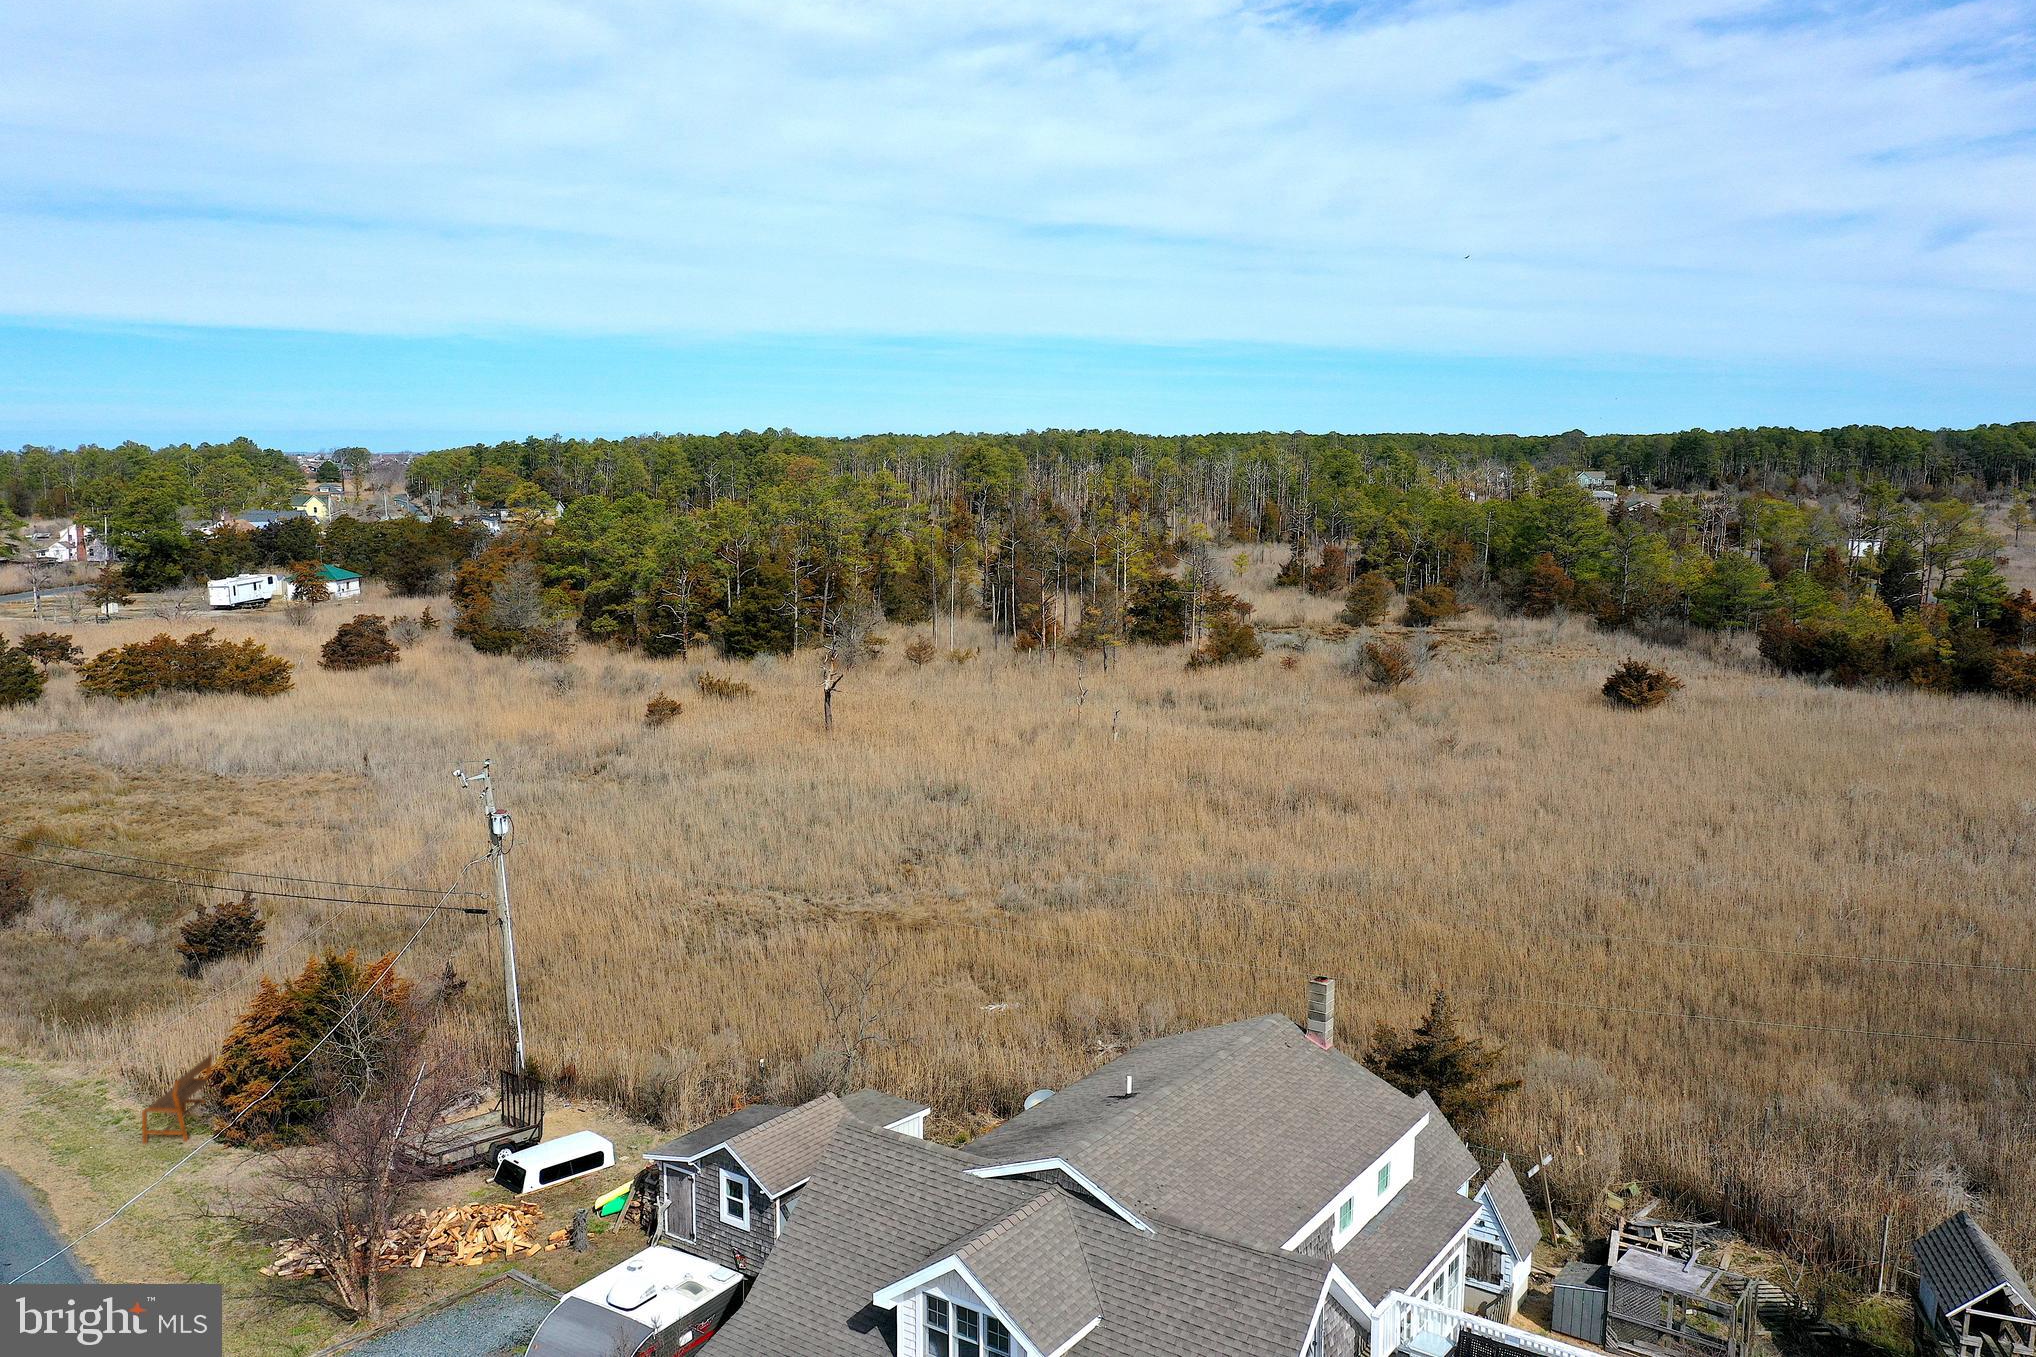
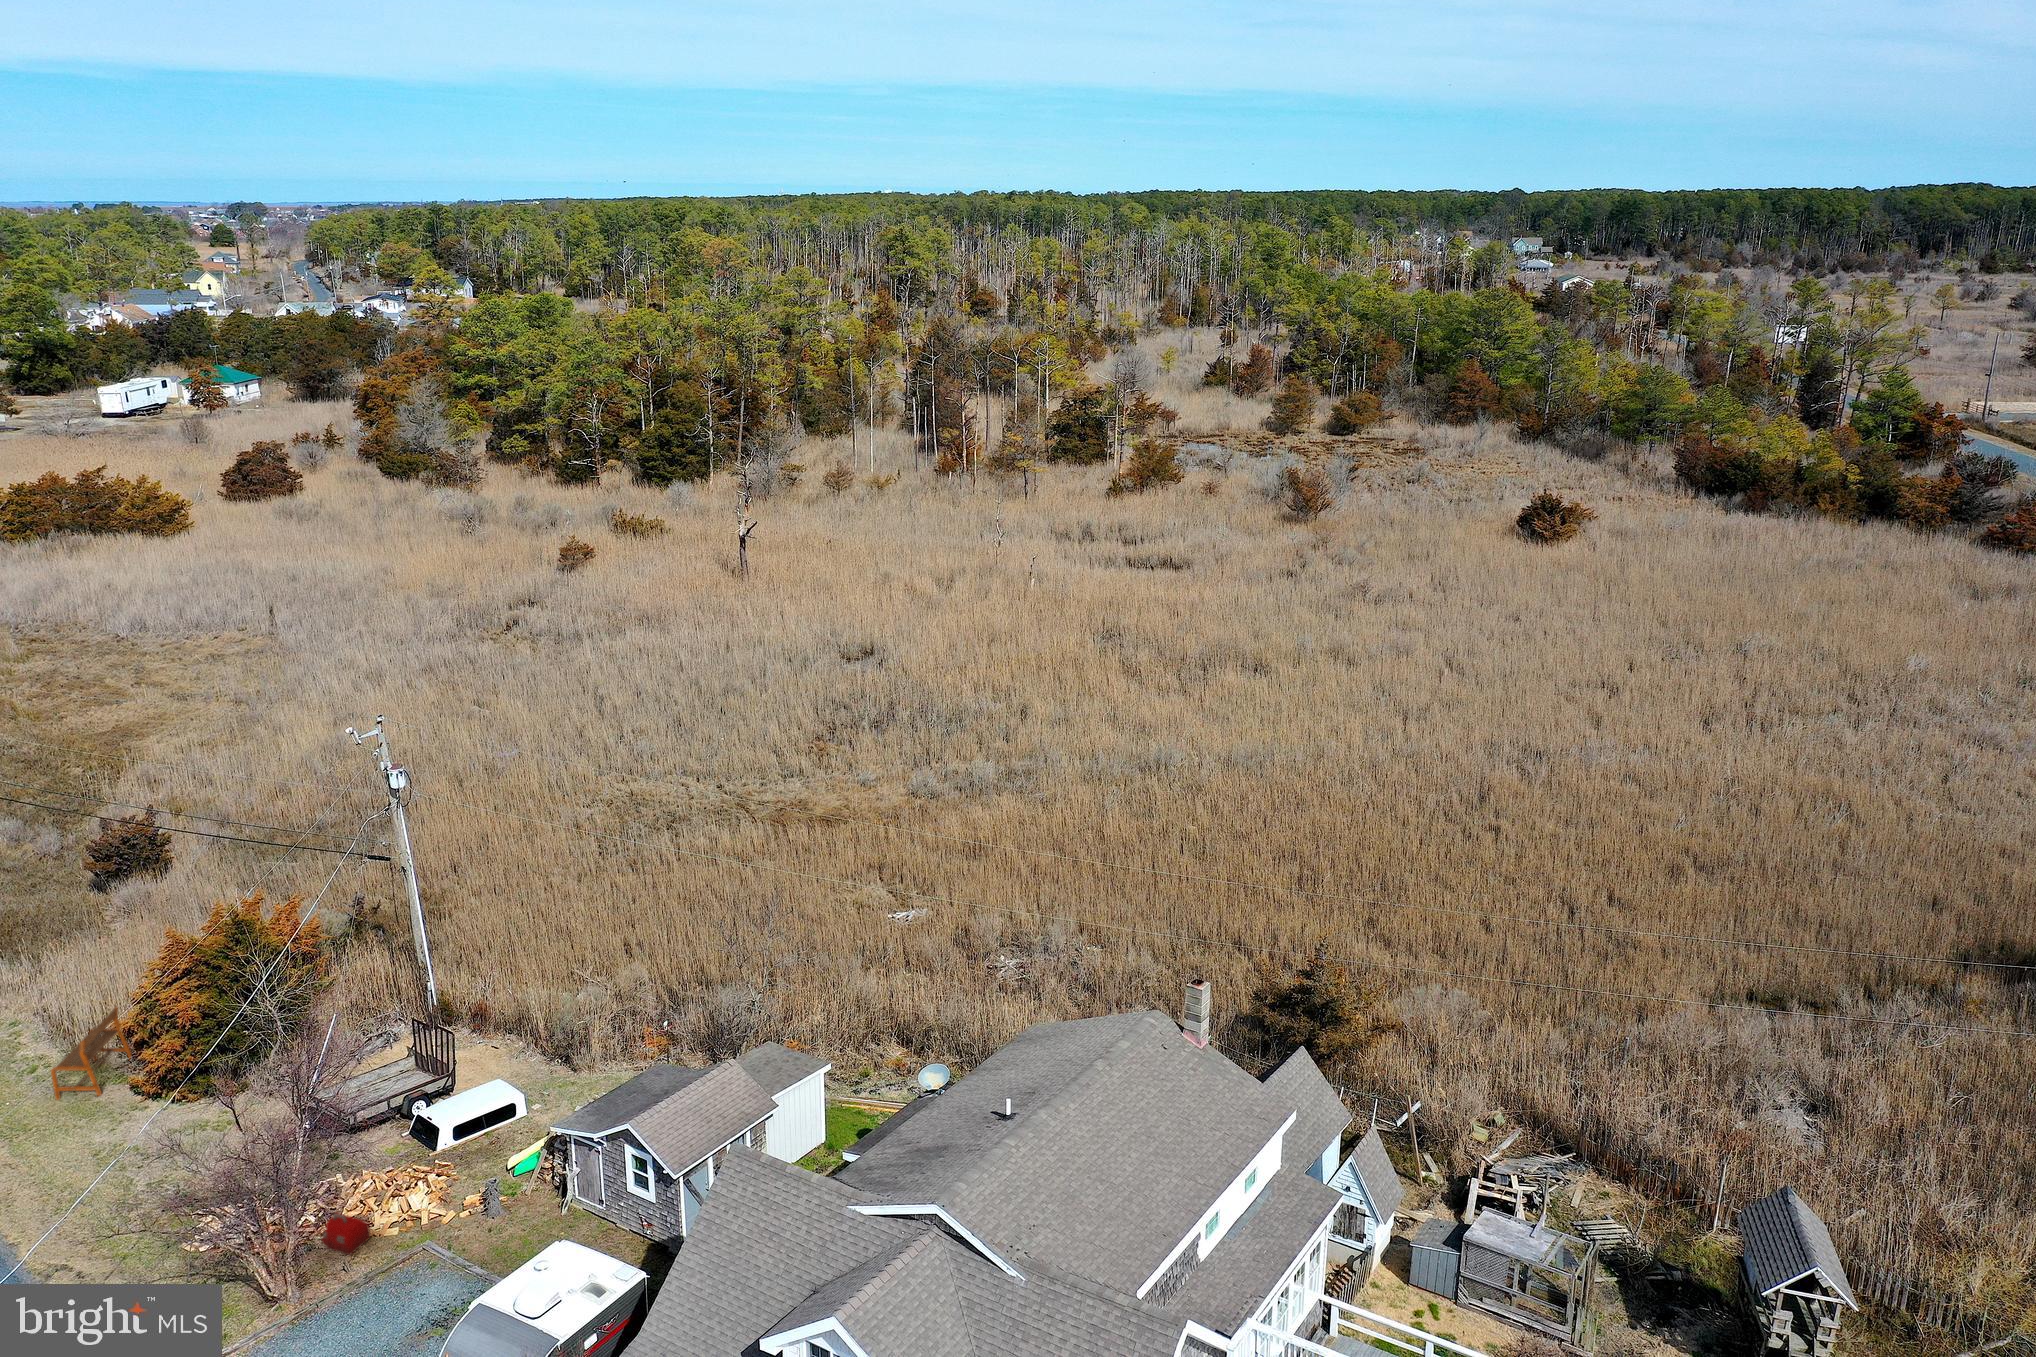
toolbox: none [398,1234,453,1281] -> present [321,1213,371,1255]

